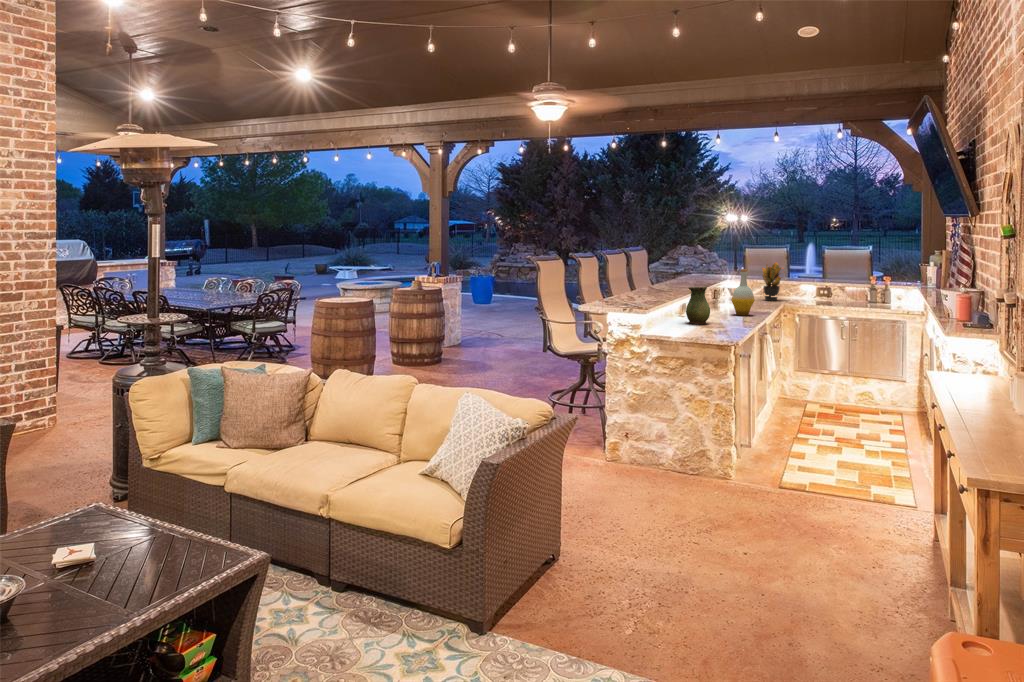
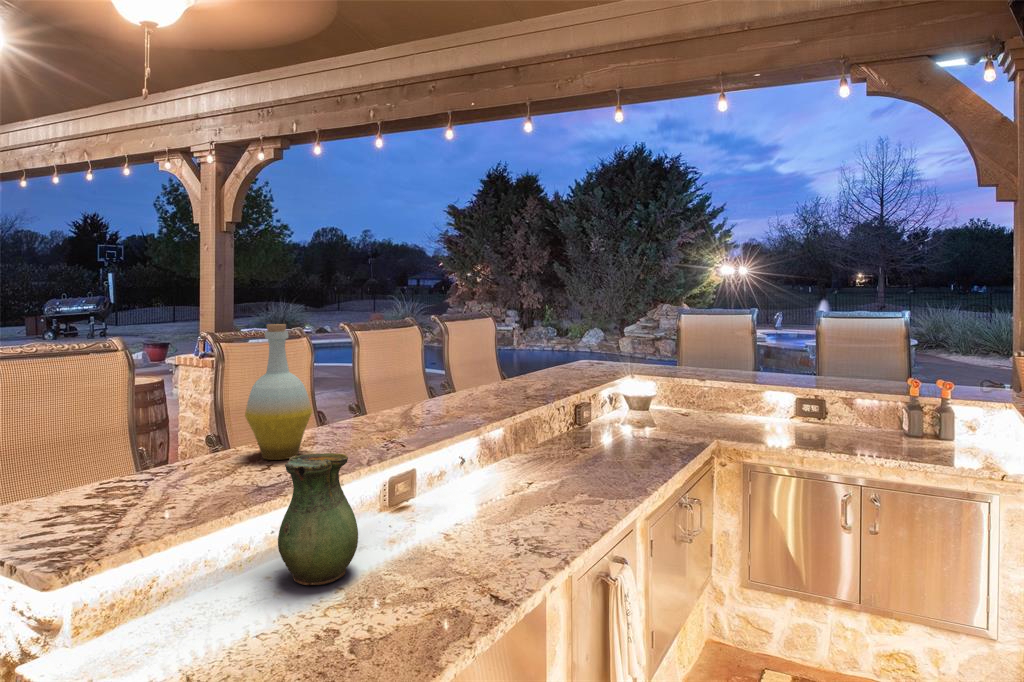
potted plant: present [762,262,783,301] -> none [674,337,732,426]
bottle: present [731,269,754,316] -> present [245,324,312,460]

